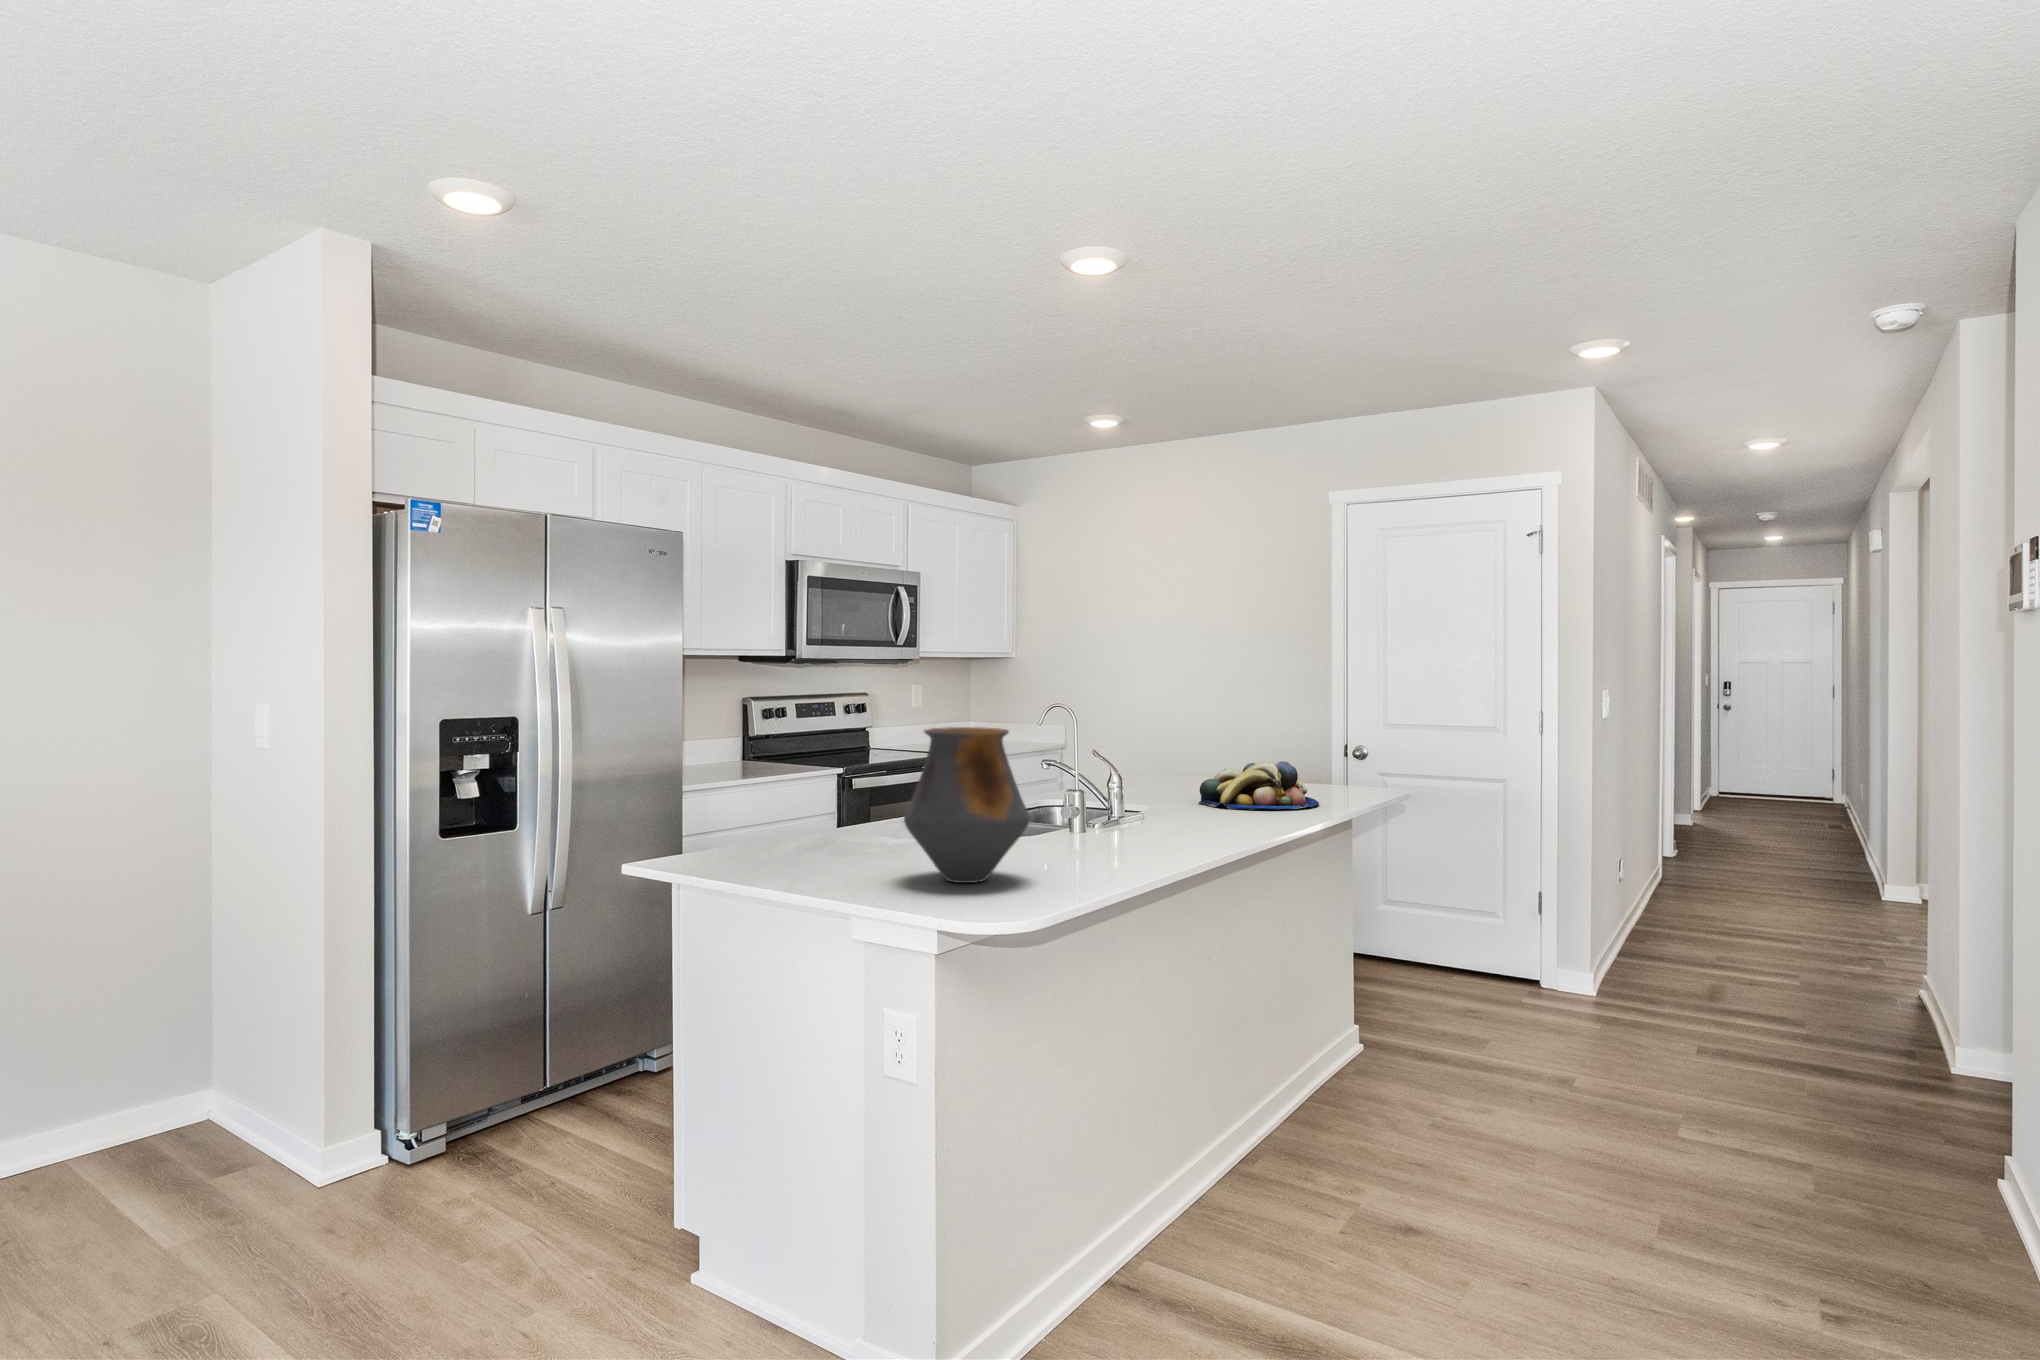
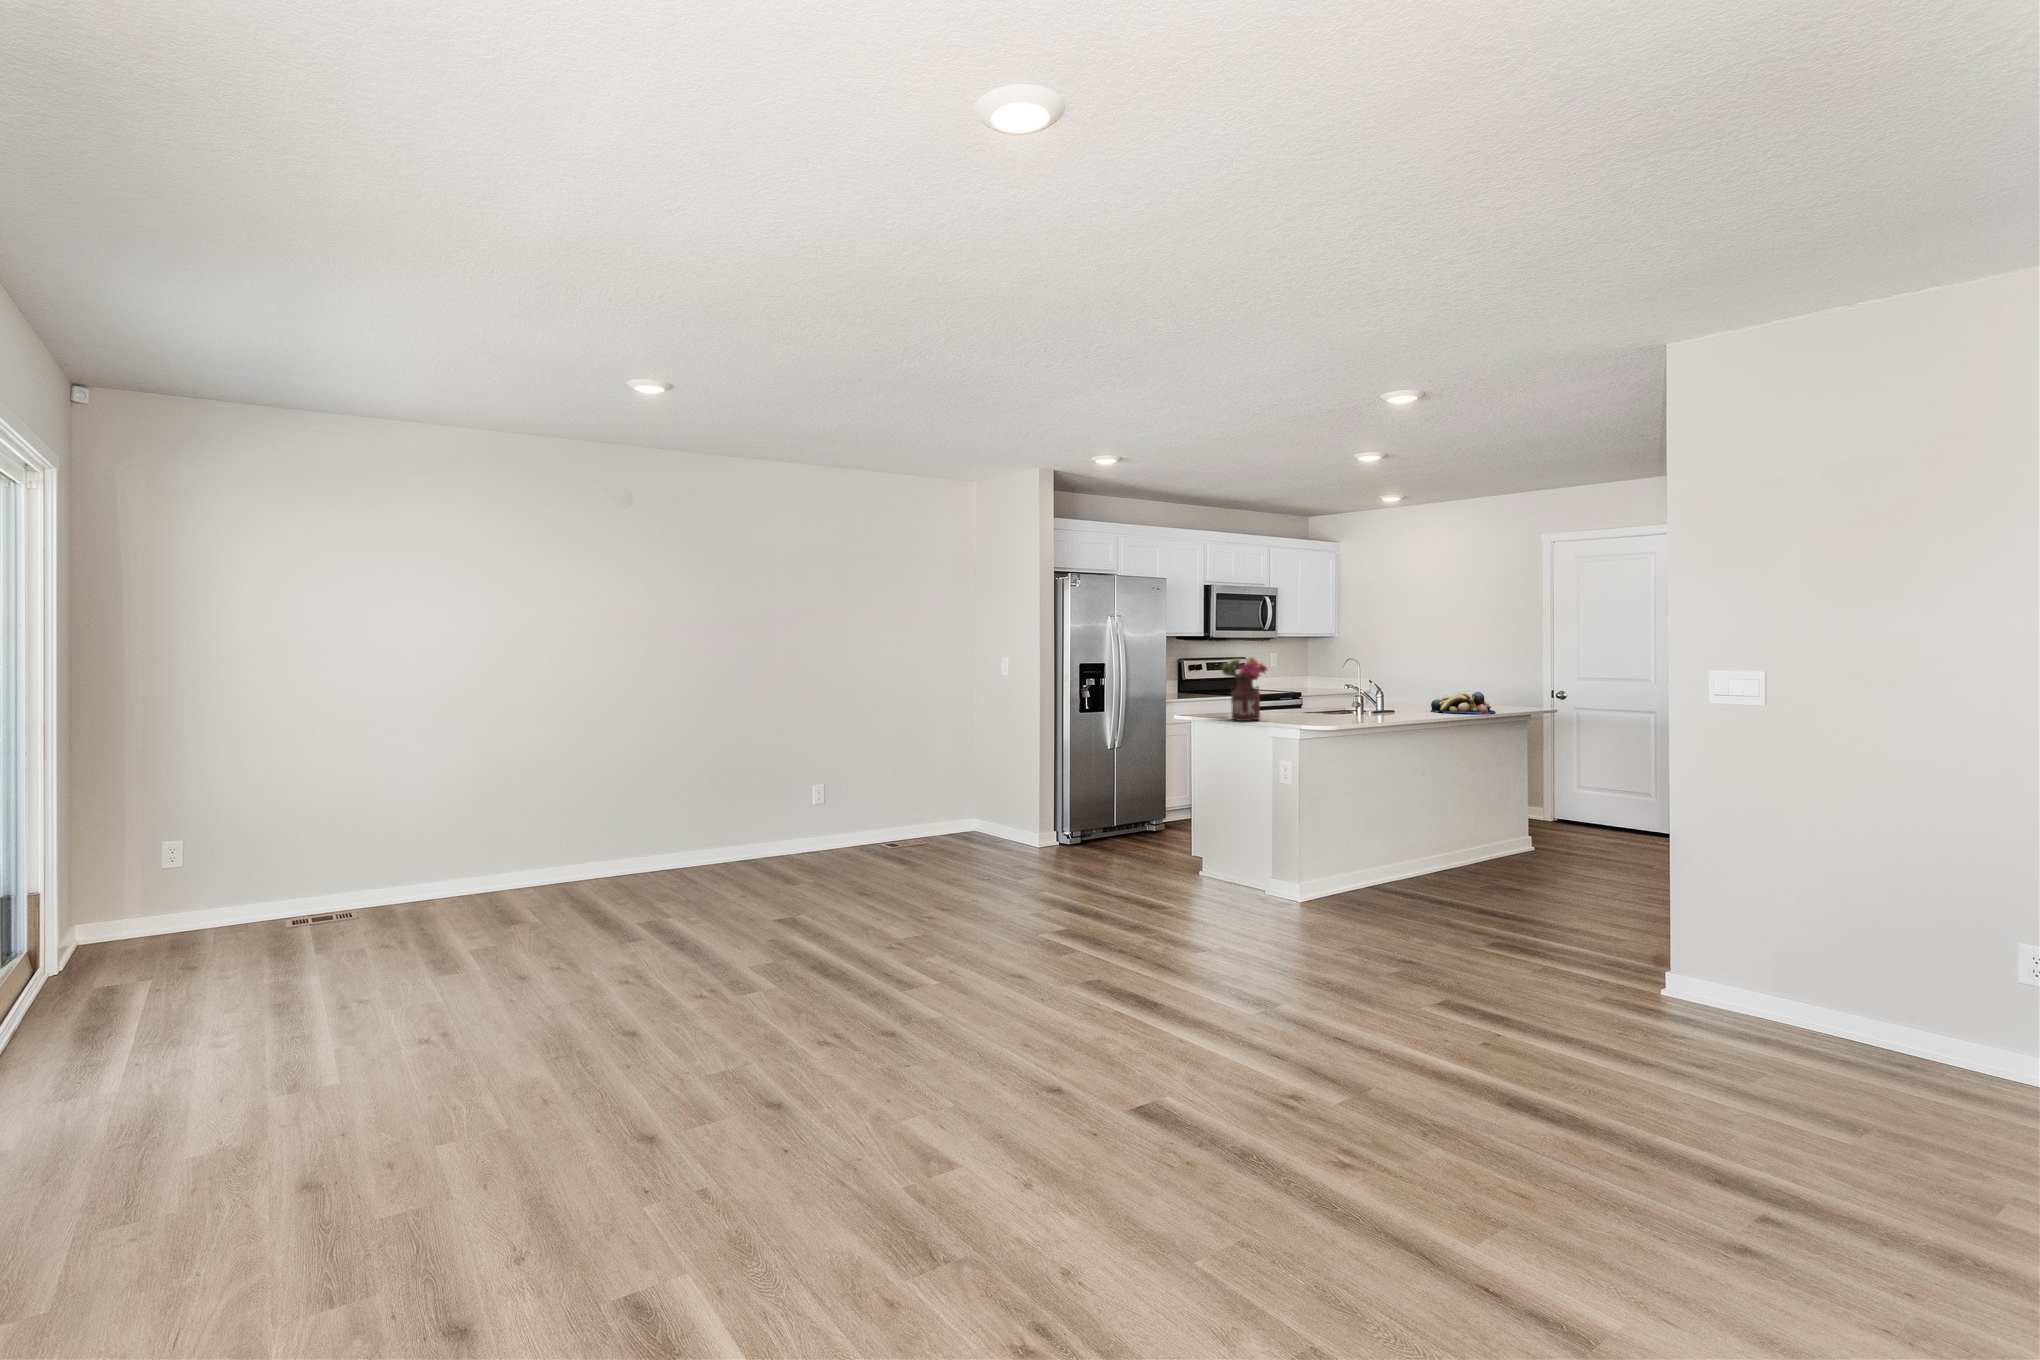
flower arrangement: none [743,701,862,869] -> present [1222,657,1267,721]
vase: present [904,727,1030,883] -> none [1288,667,1338,725]

